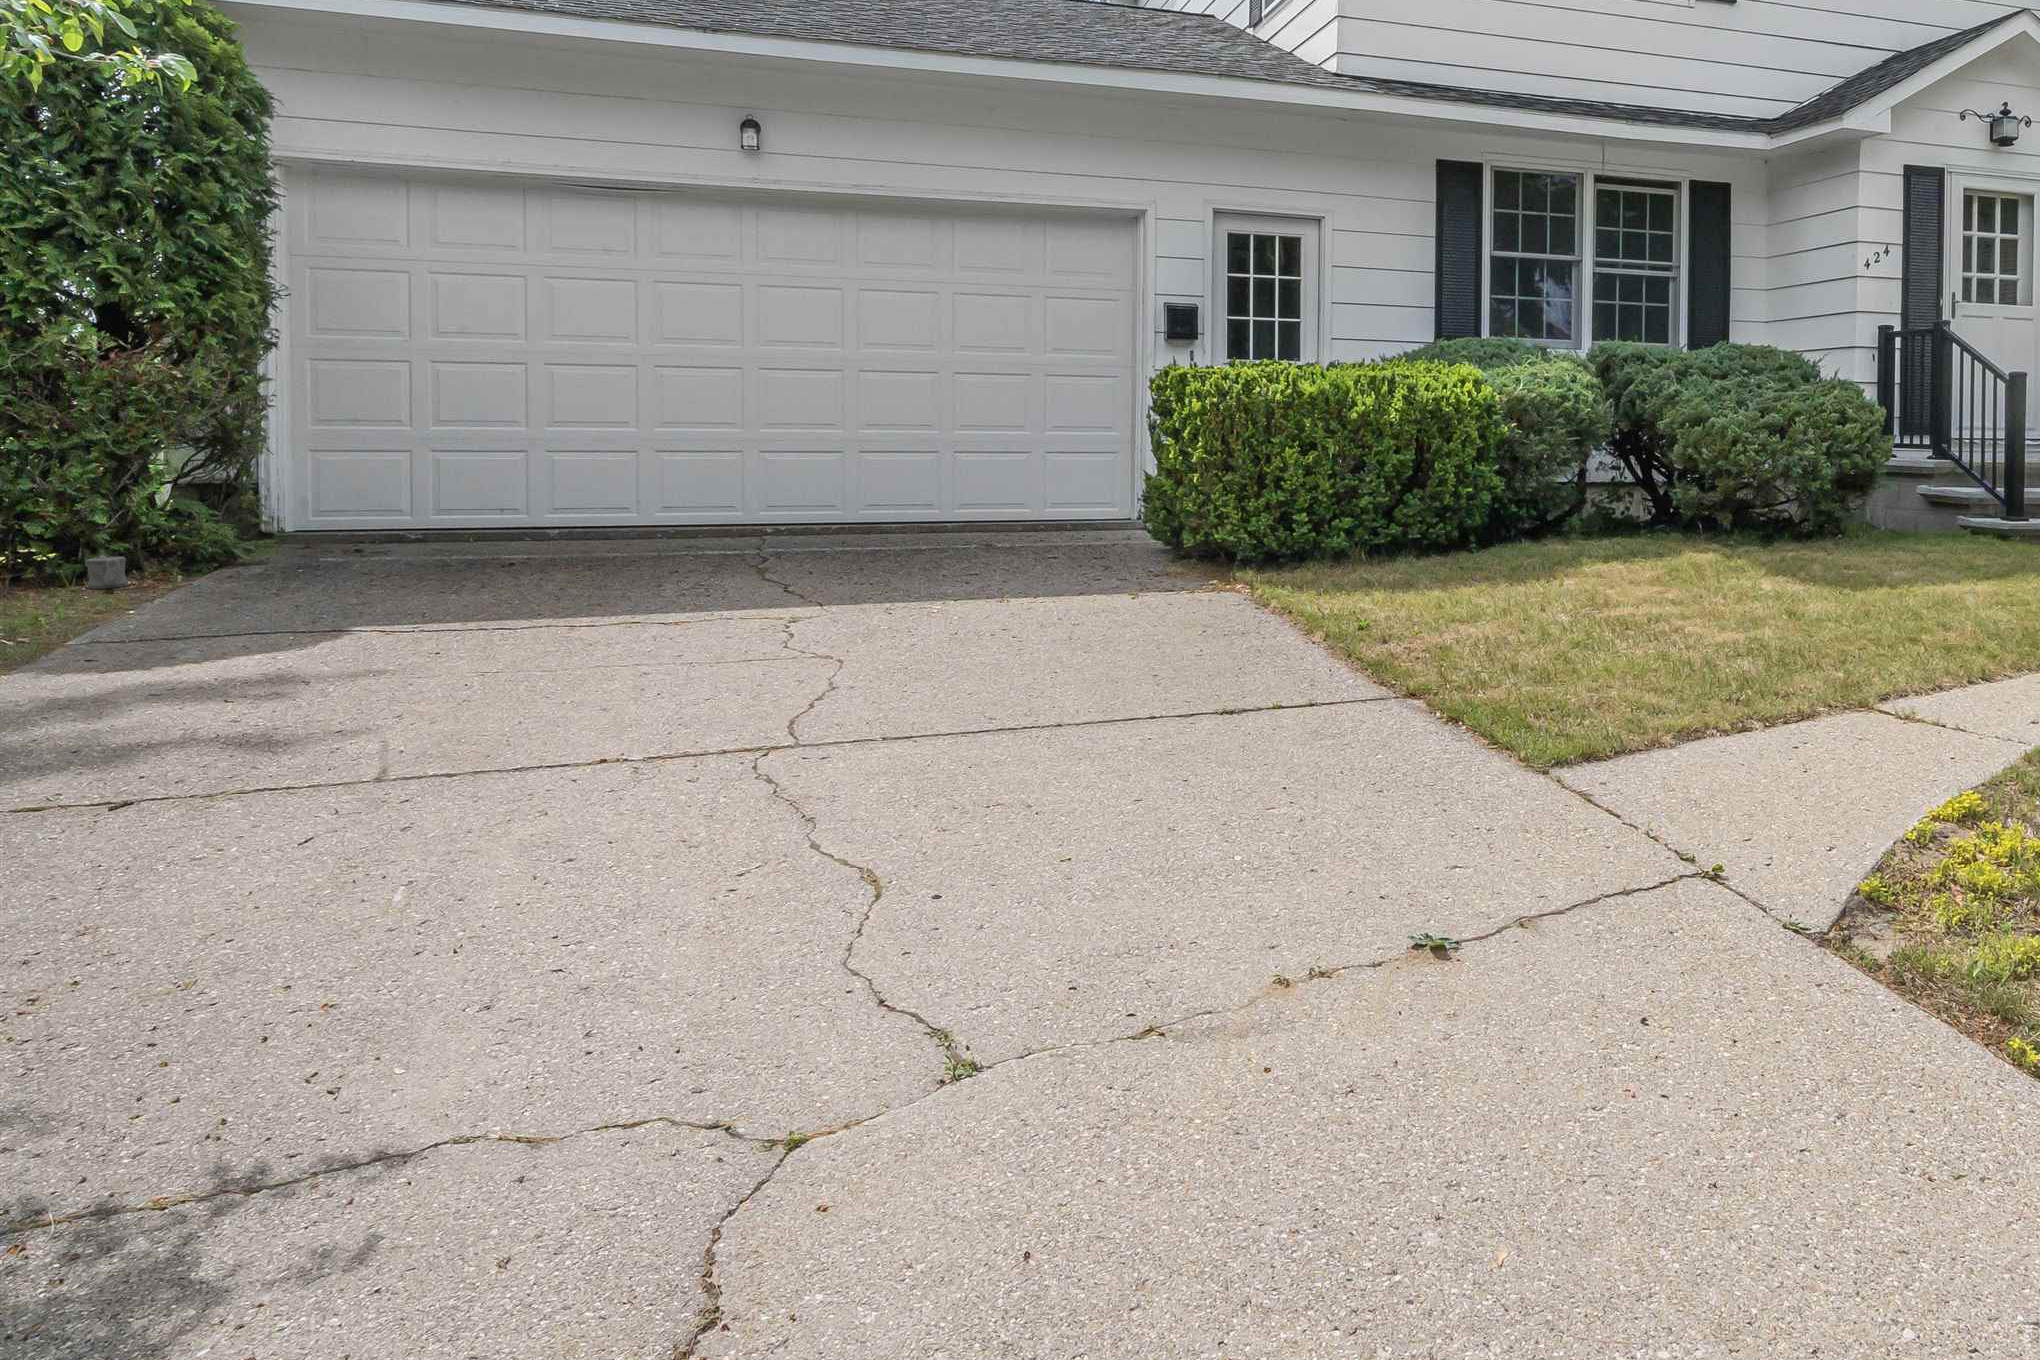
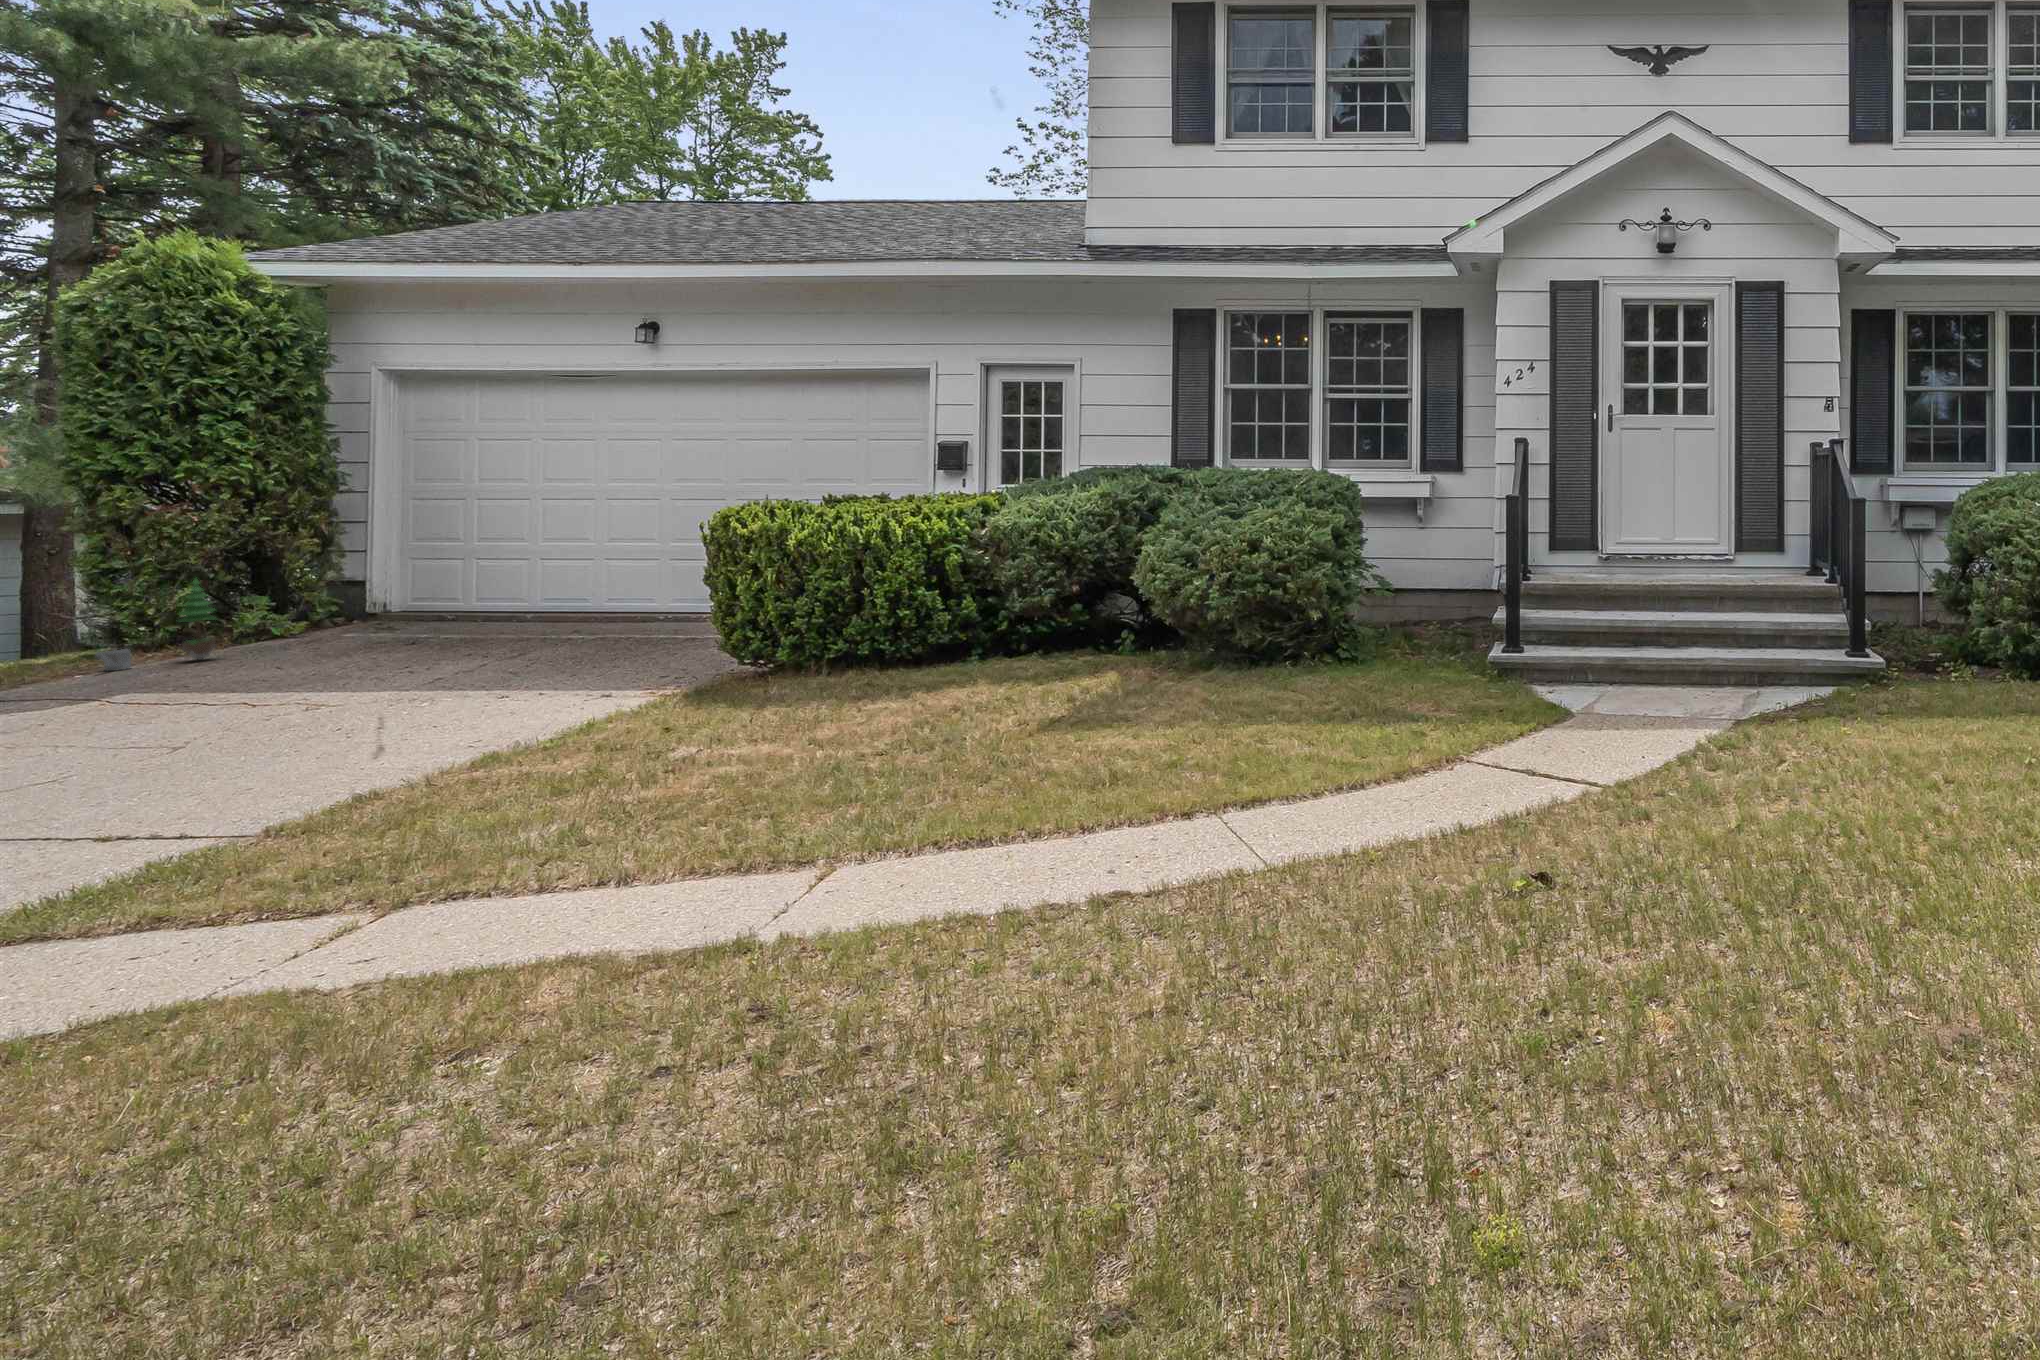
potted tree: none [170,448,228,573] -> present [179,577,216,660]

